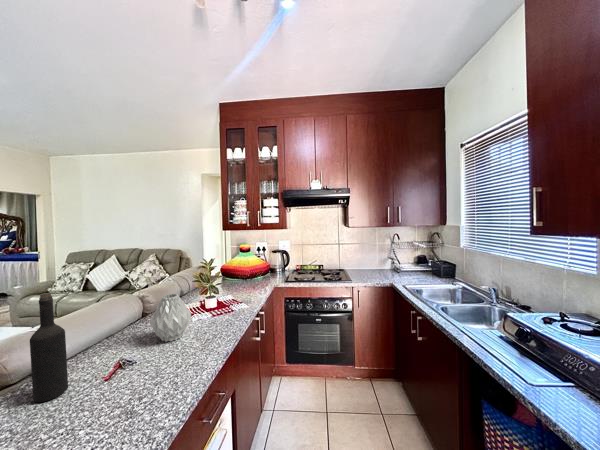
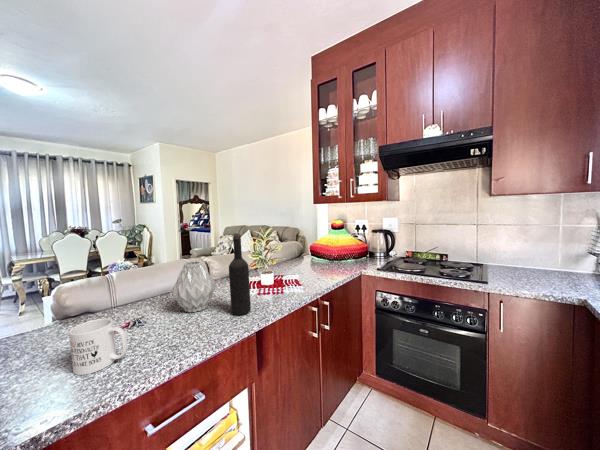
wine bottle: present [30,293,68,402] -> present [229,233,251,315]
mug: none [126,351,174,403] -> present [69,318,127,375]

